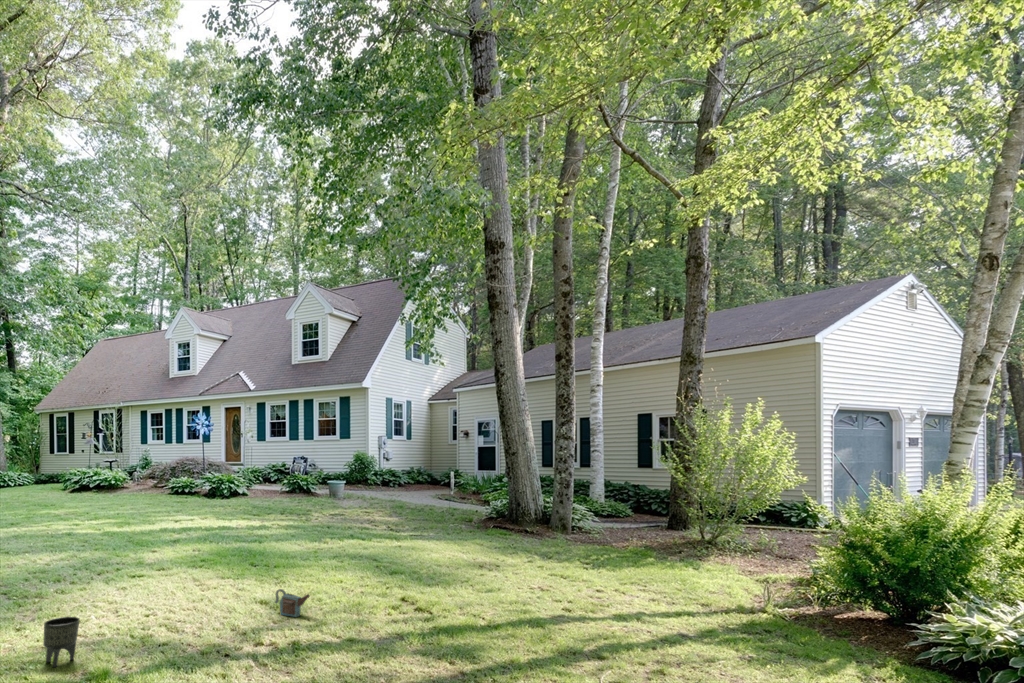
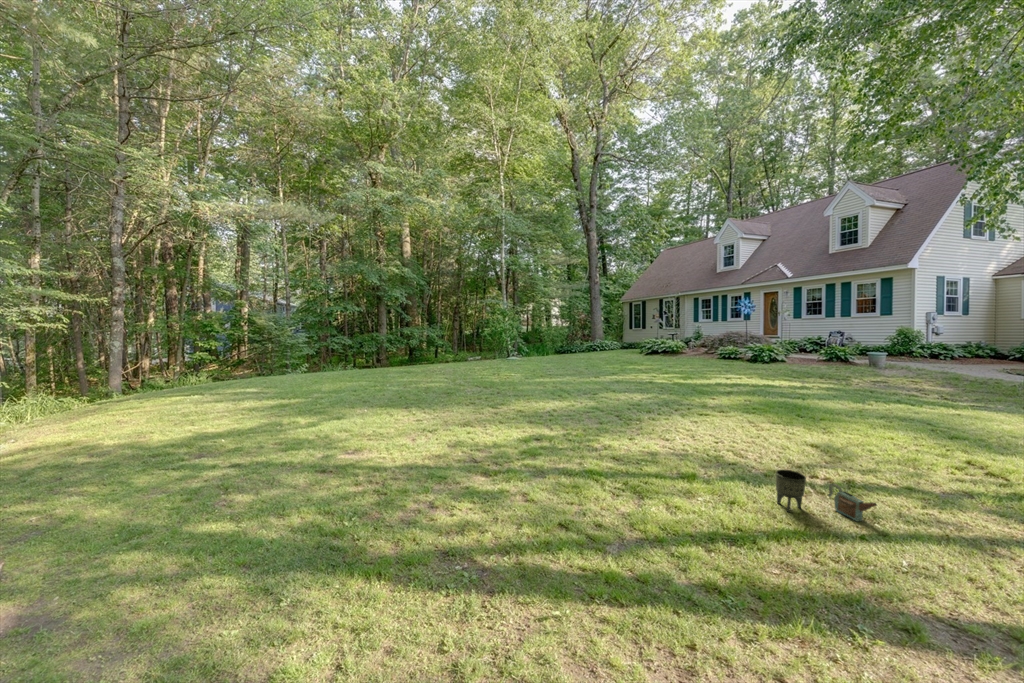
planter: present [43,617,80,667] -> present [776,470,806,512]

